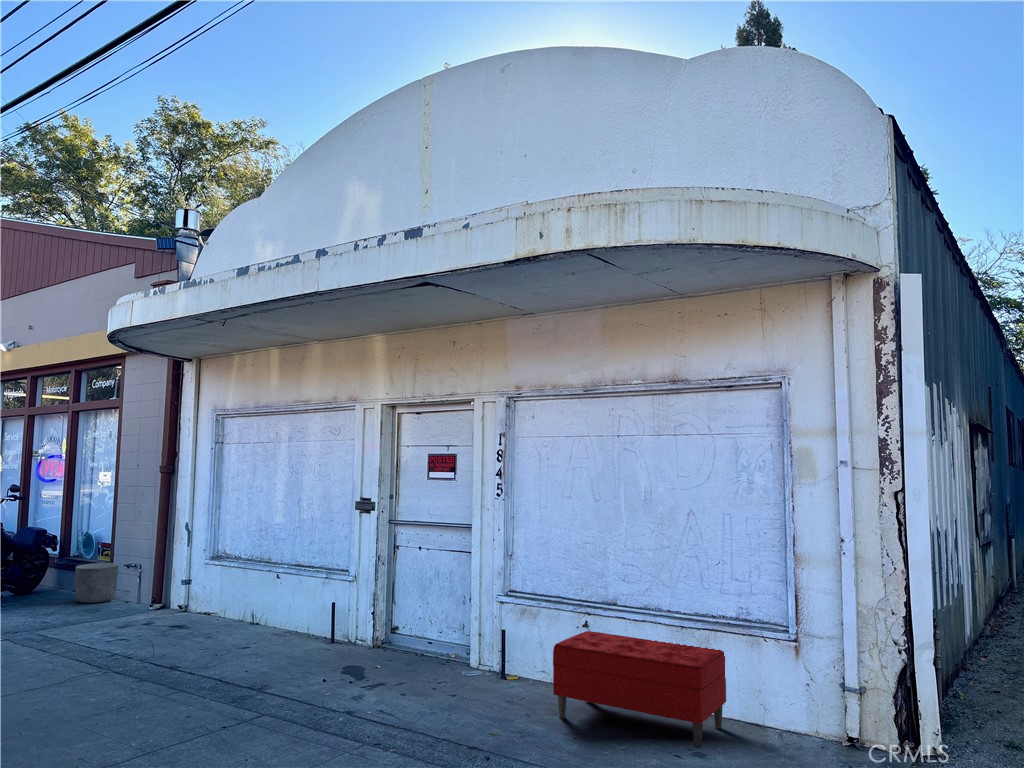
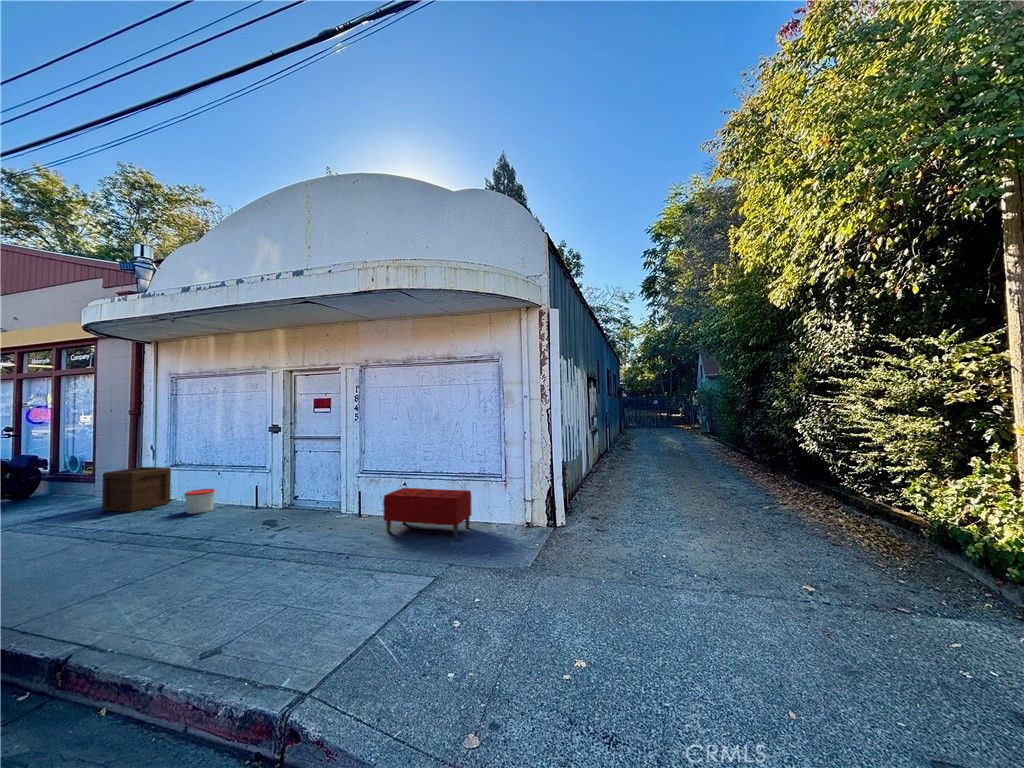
wooden crate: none [120,556,211,629] -> present [102,467,171,512]
planter: present [76,563,119,603] -> none [64,475,99,502]
bucket: none [229,600,273,641] -> present [184,489,215,514]

